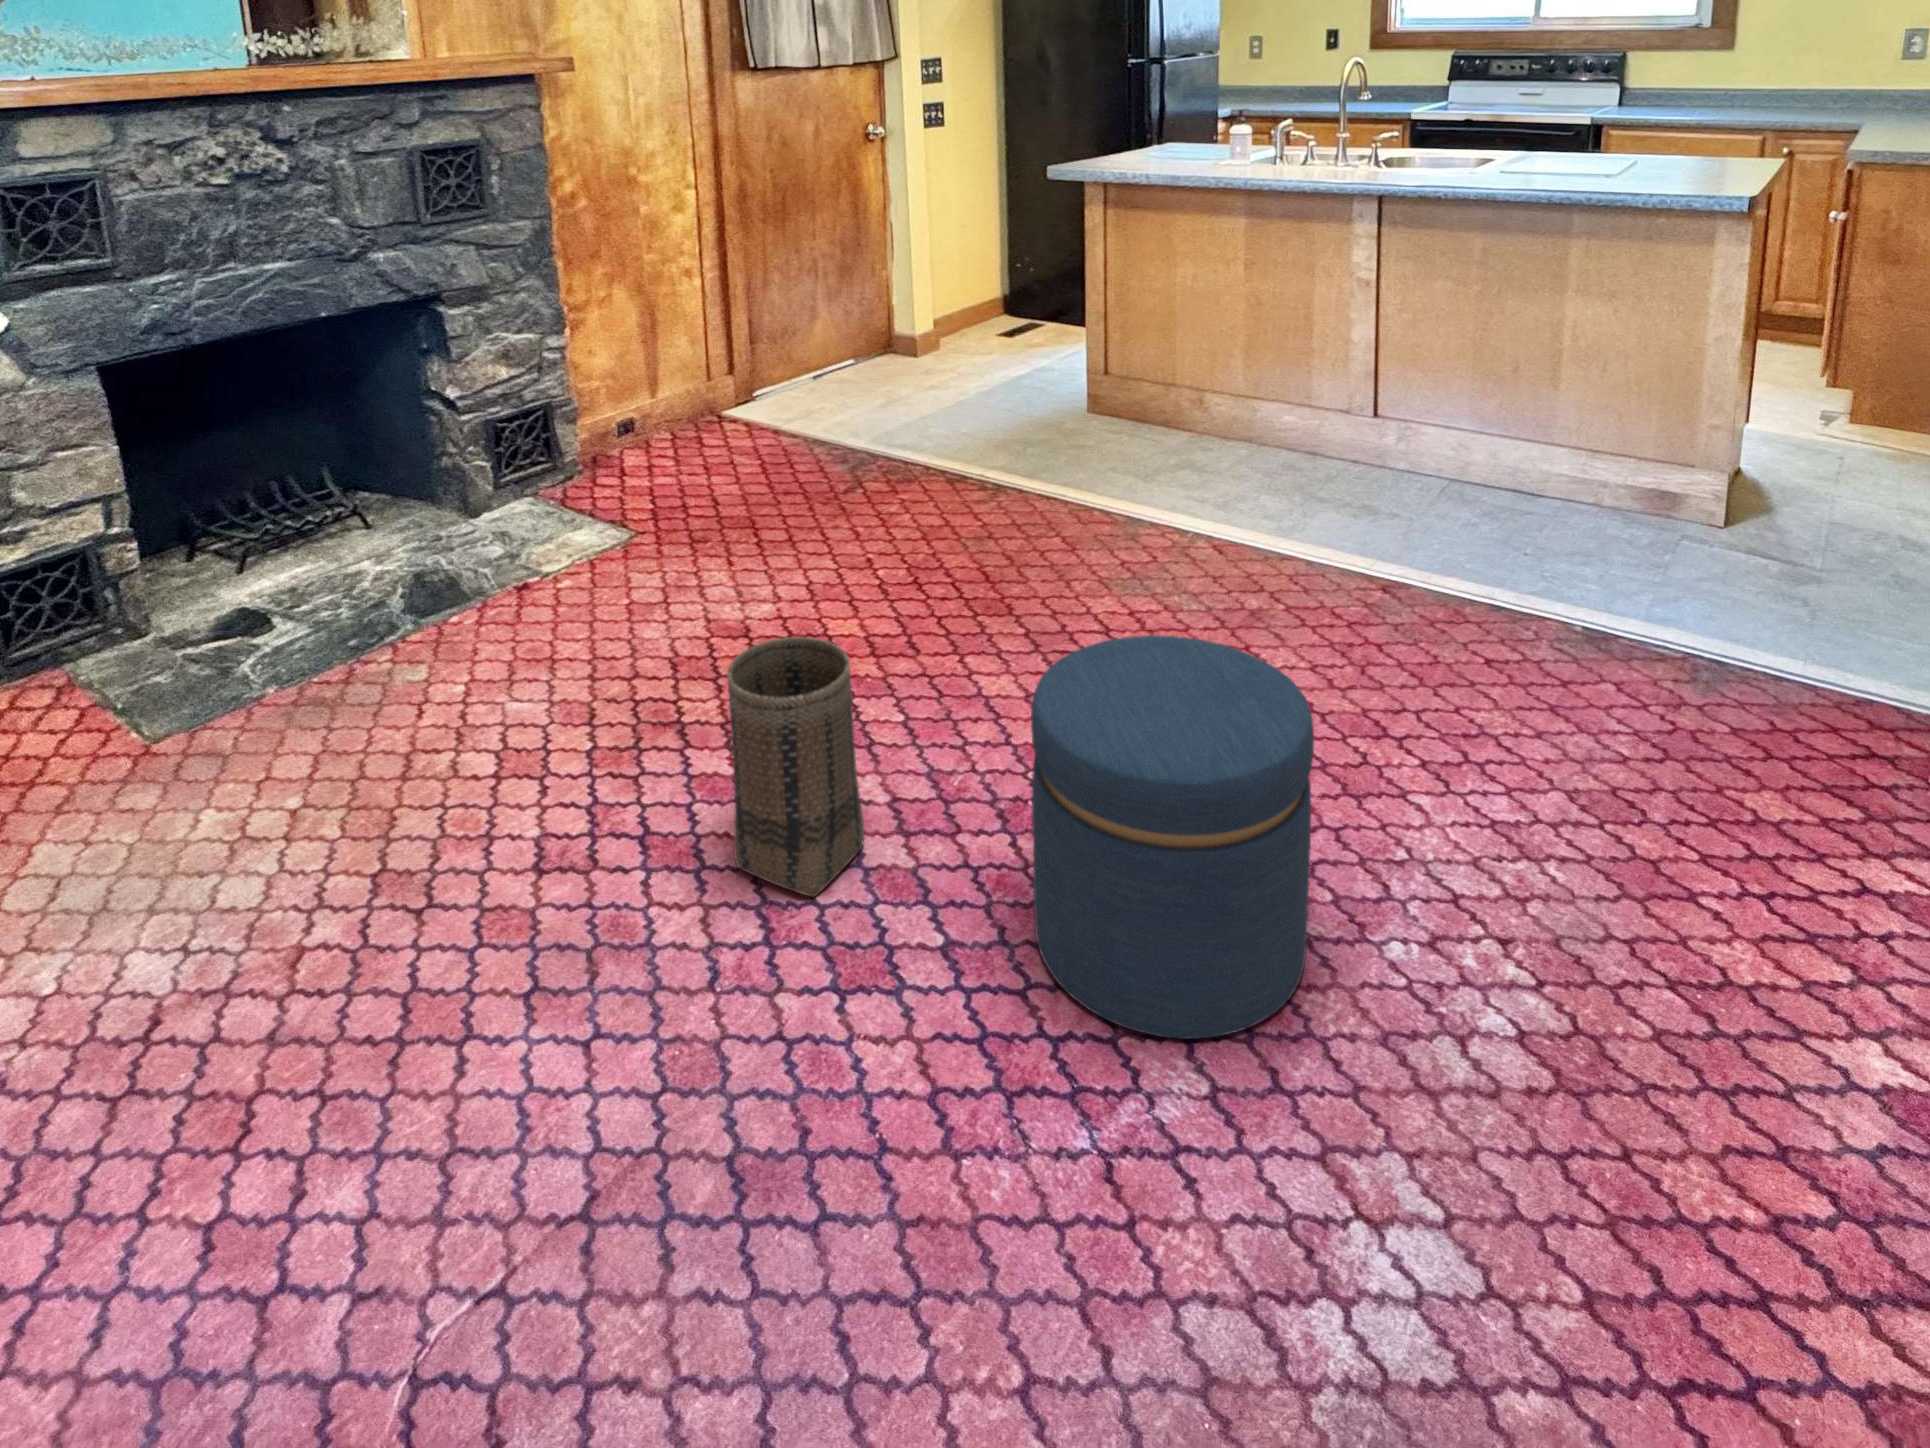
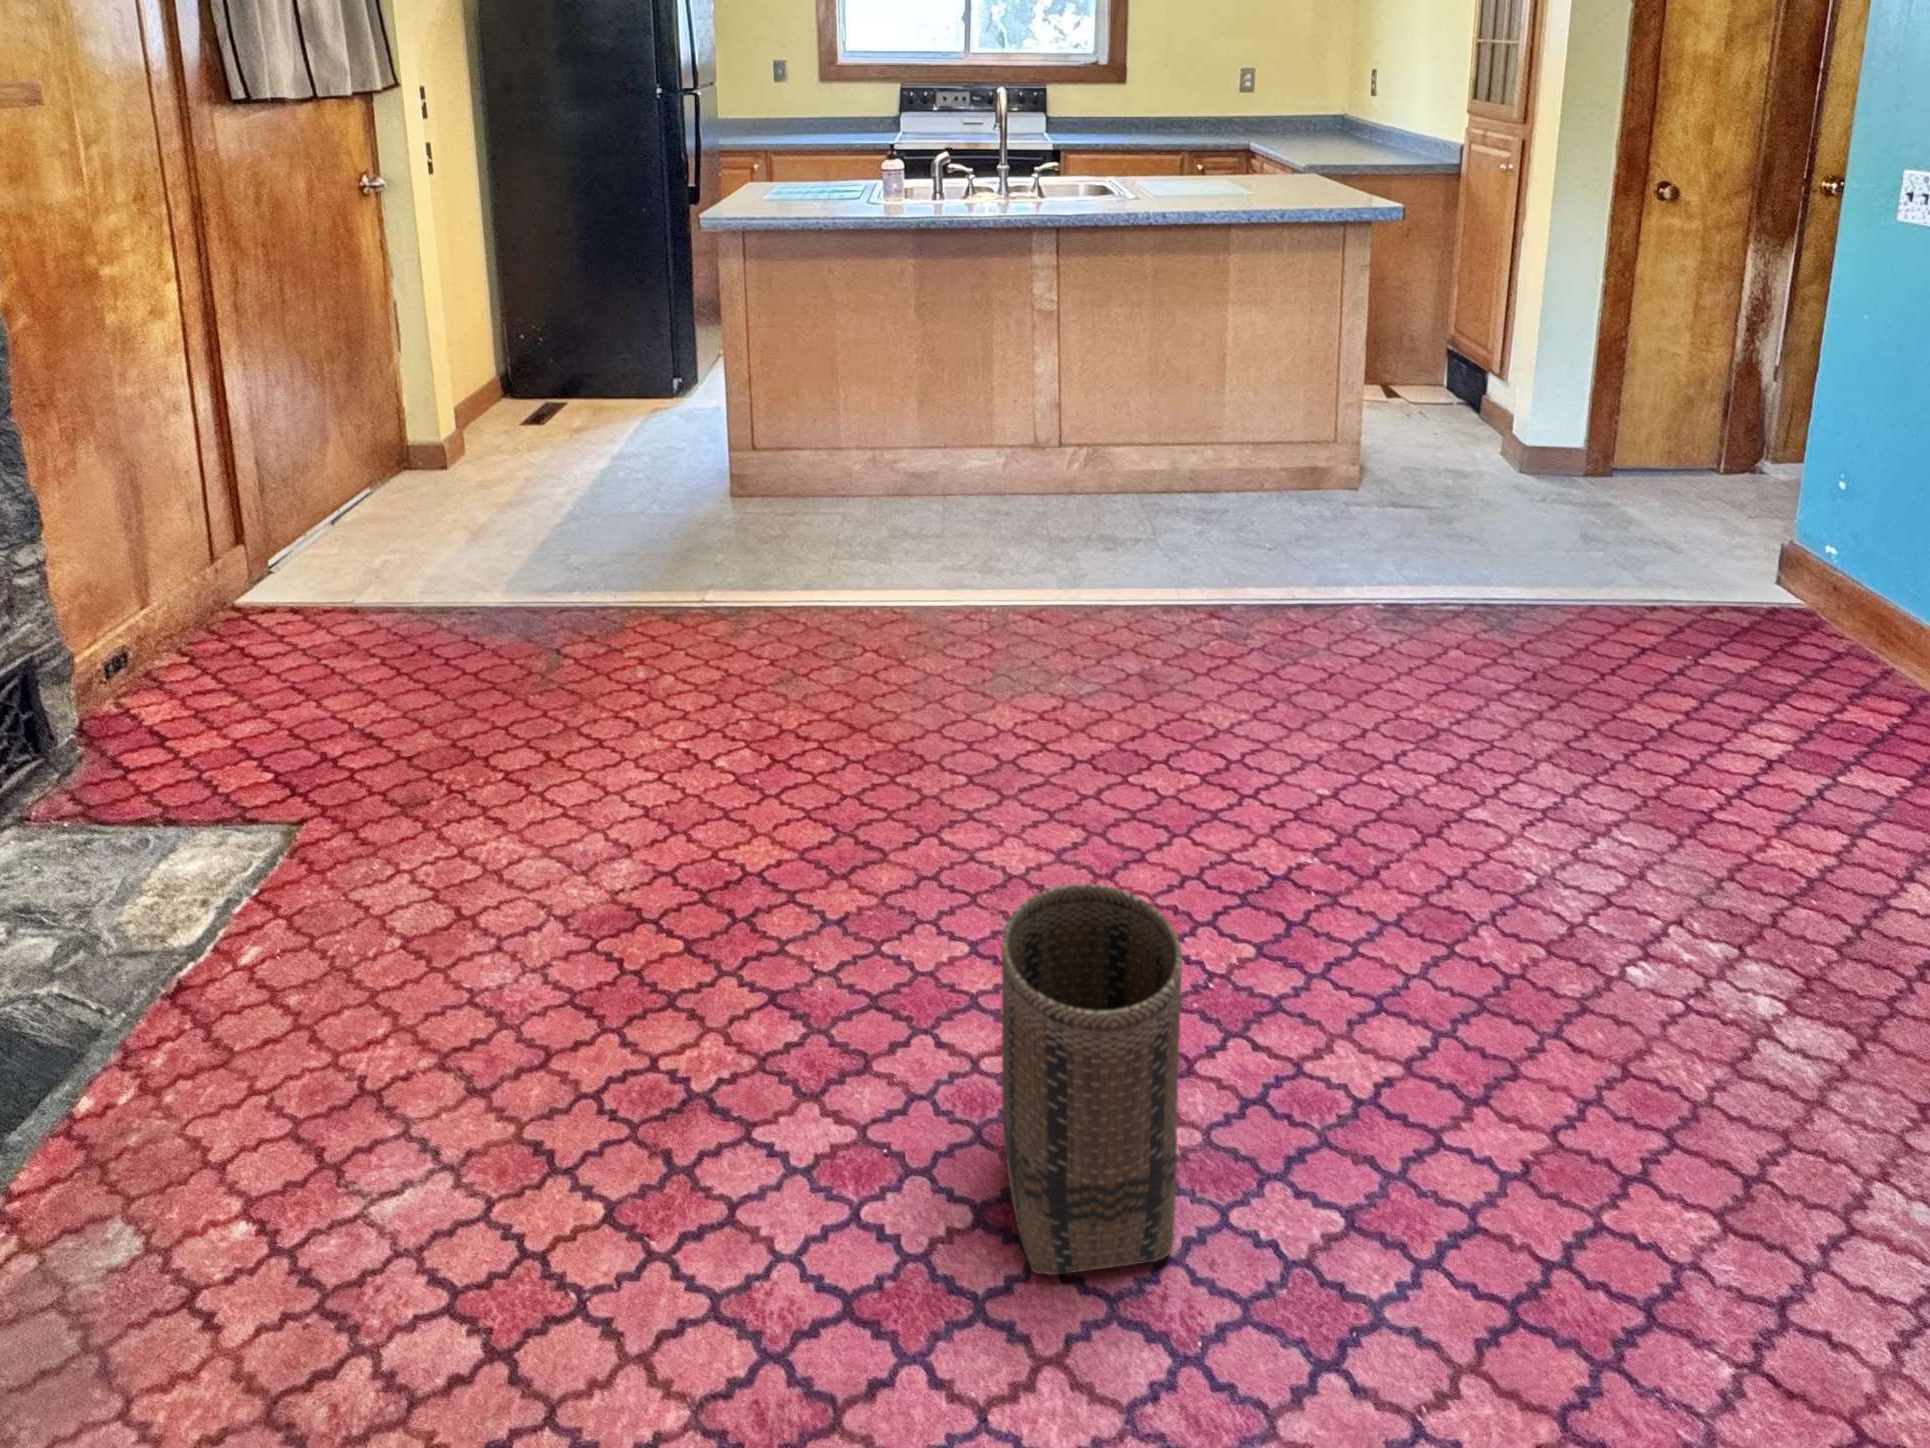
ottoman: present [1031,635,1314,1039] -> none [1357,715,1729,1206]

